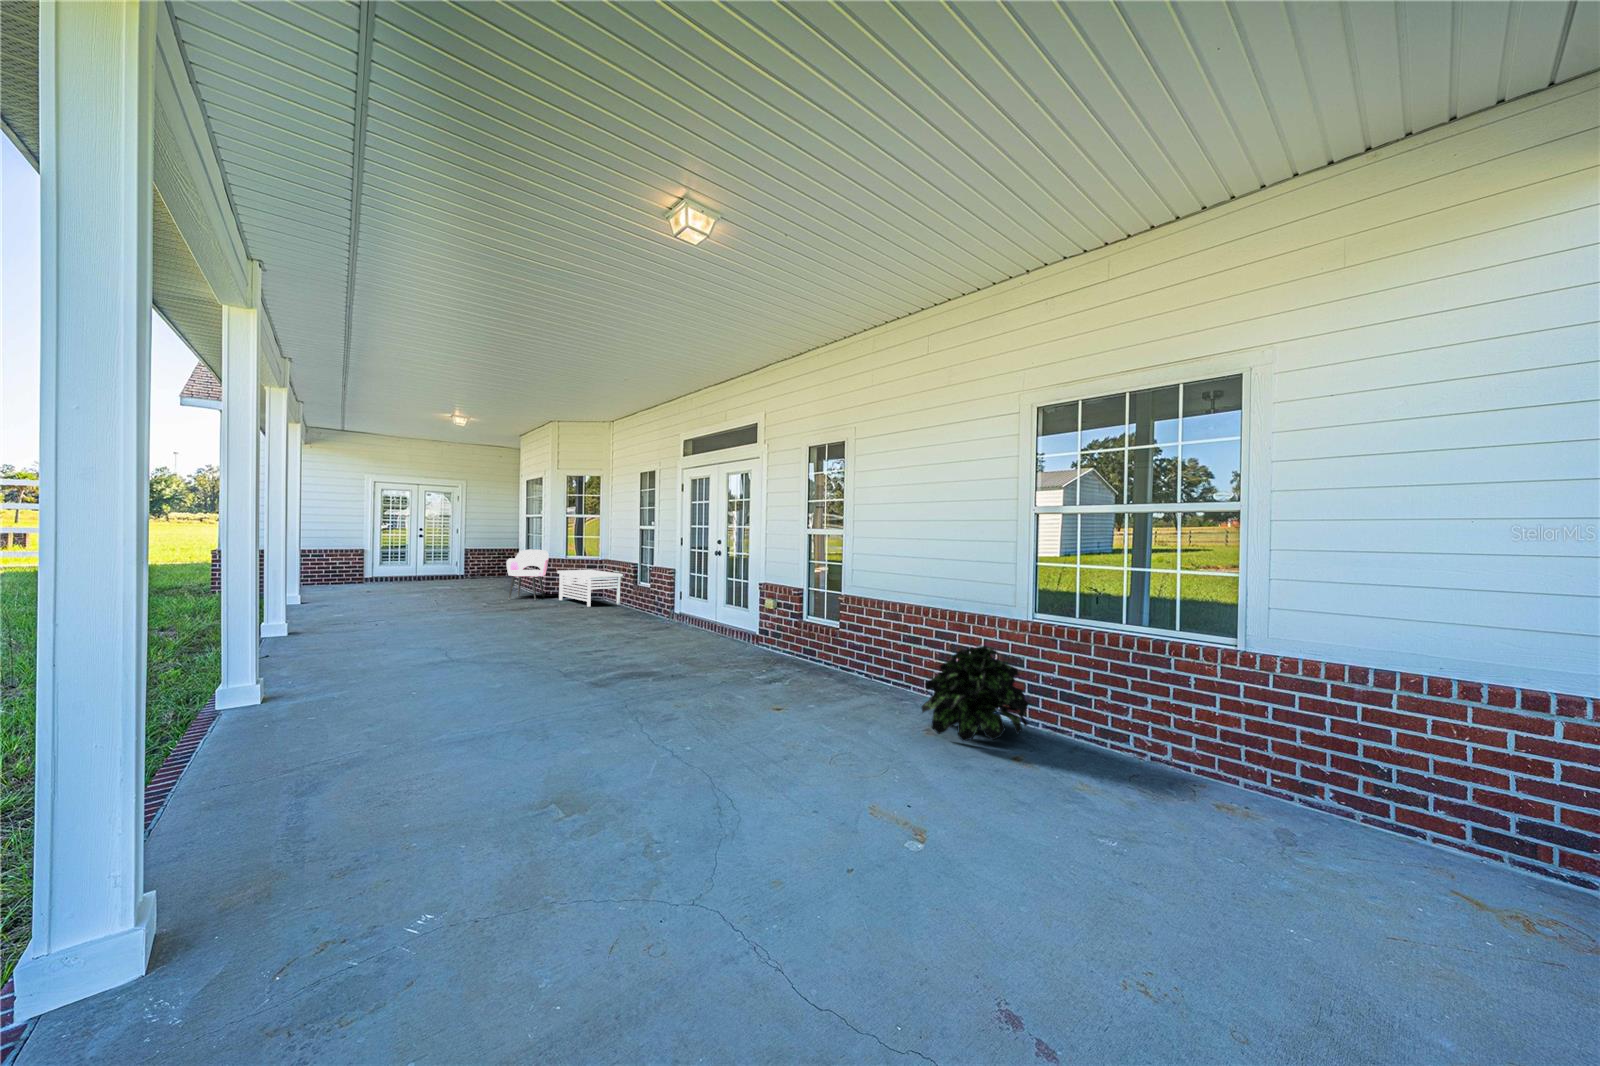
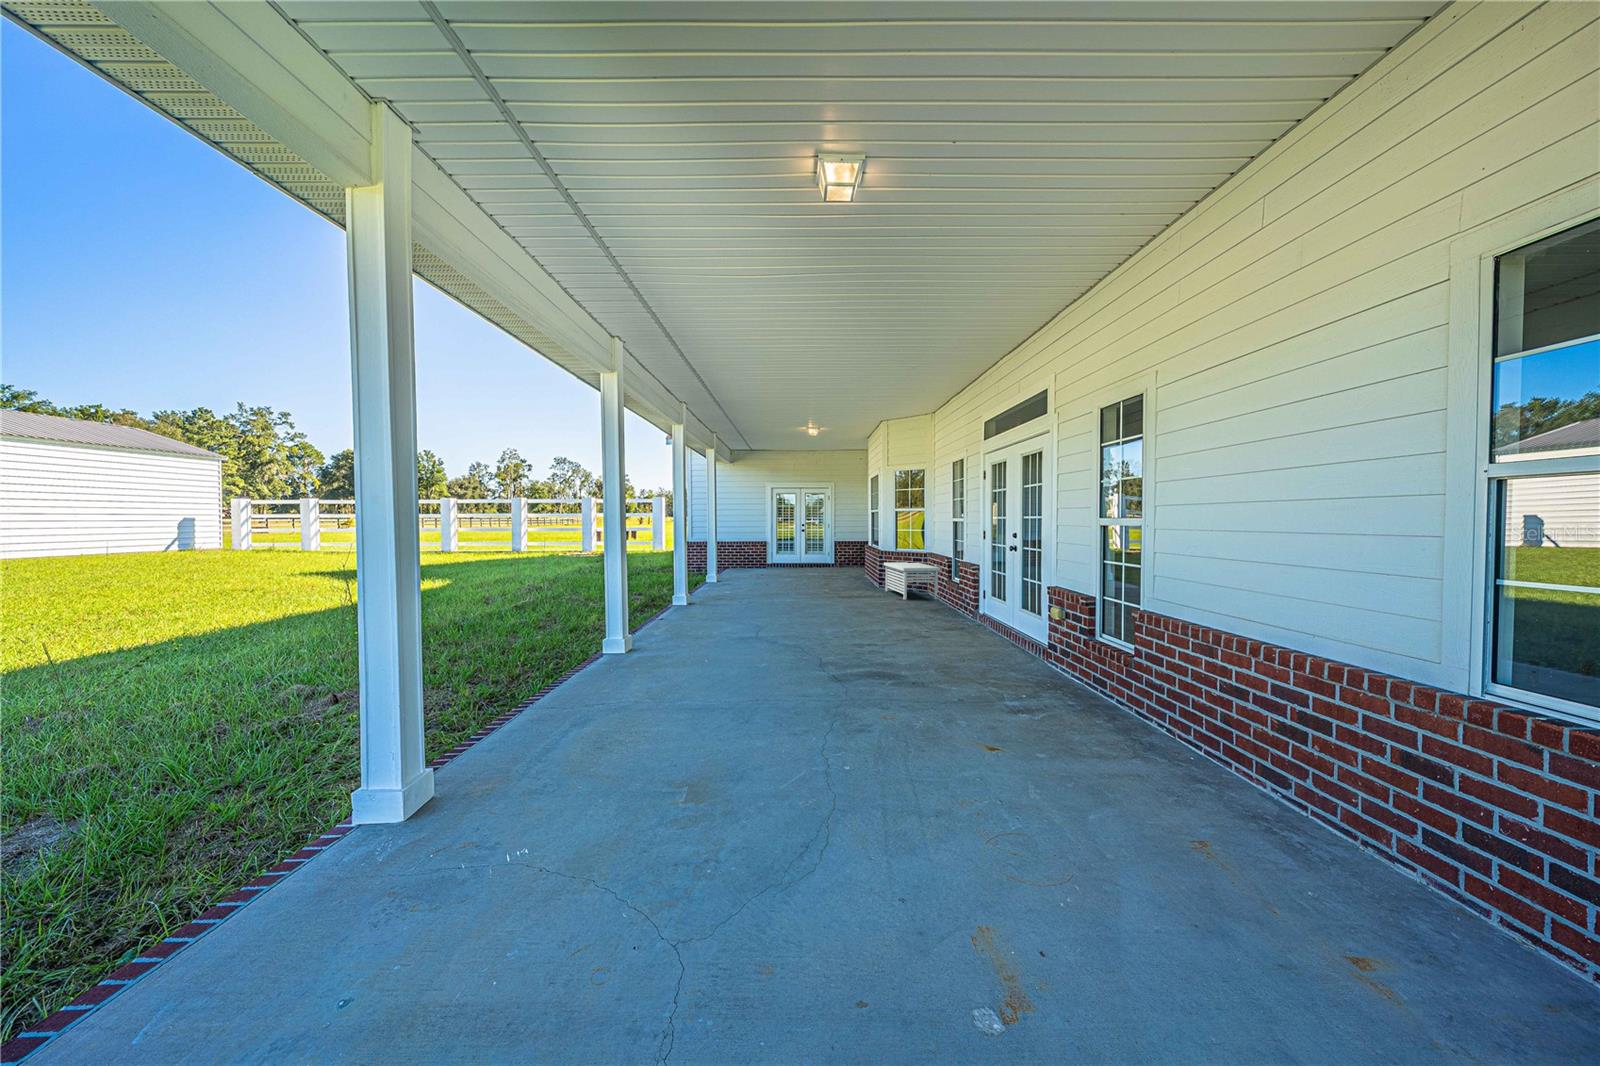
armchair: present [507,549,549,600] -> none [842,542,880,590]
potted plant: present [922,646,1029,741] -> none [1194,726,1456,925]

